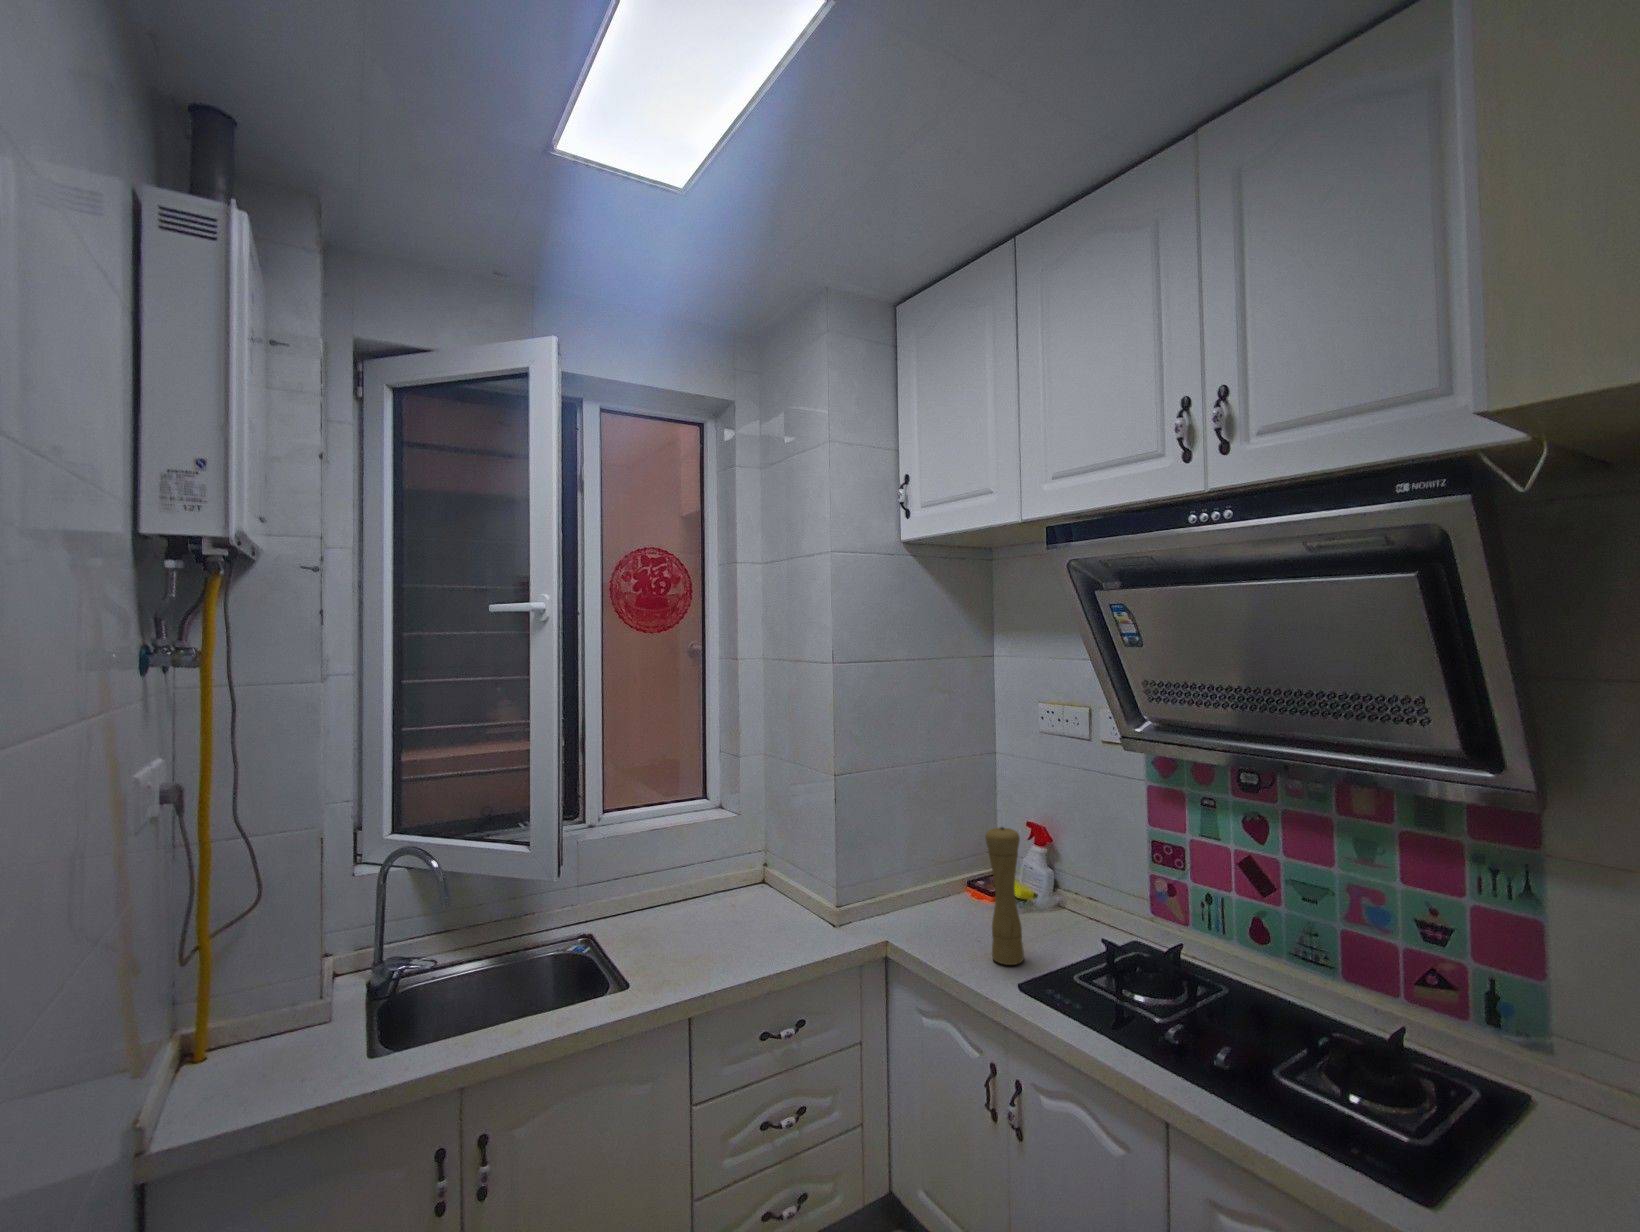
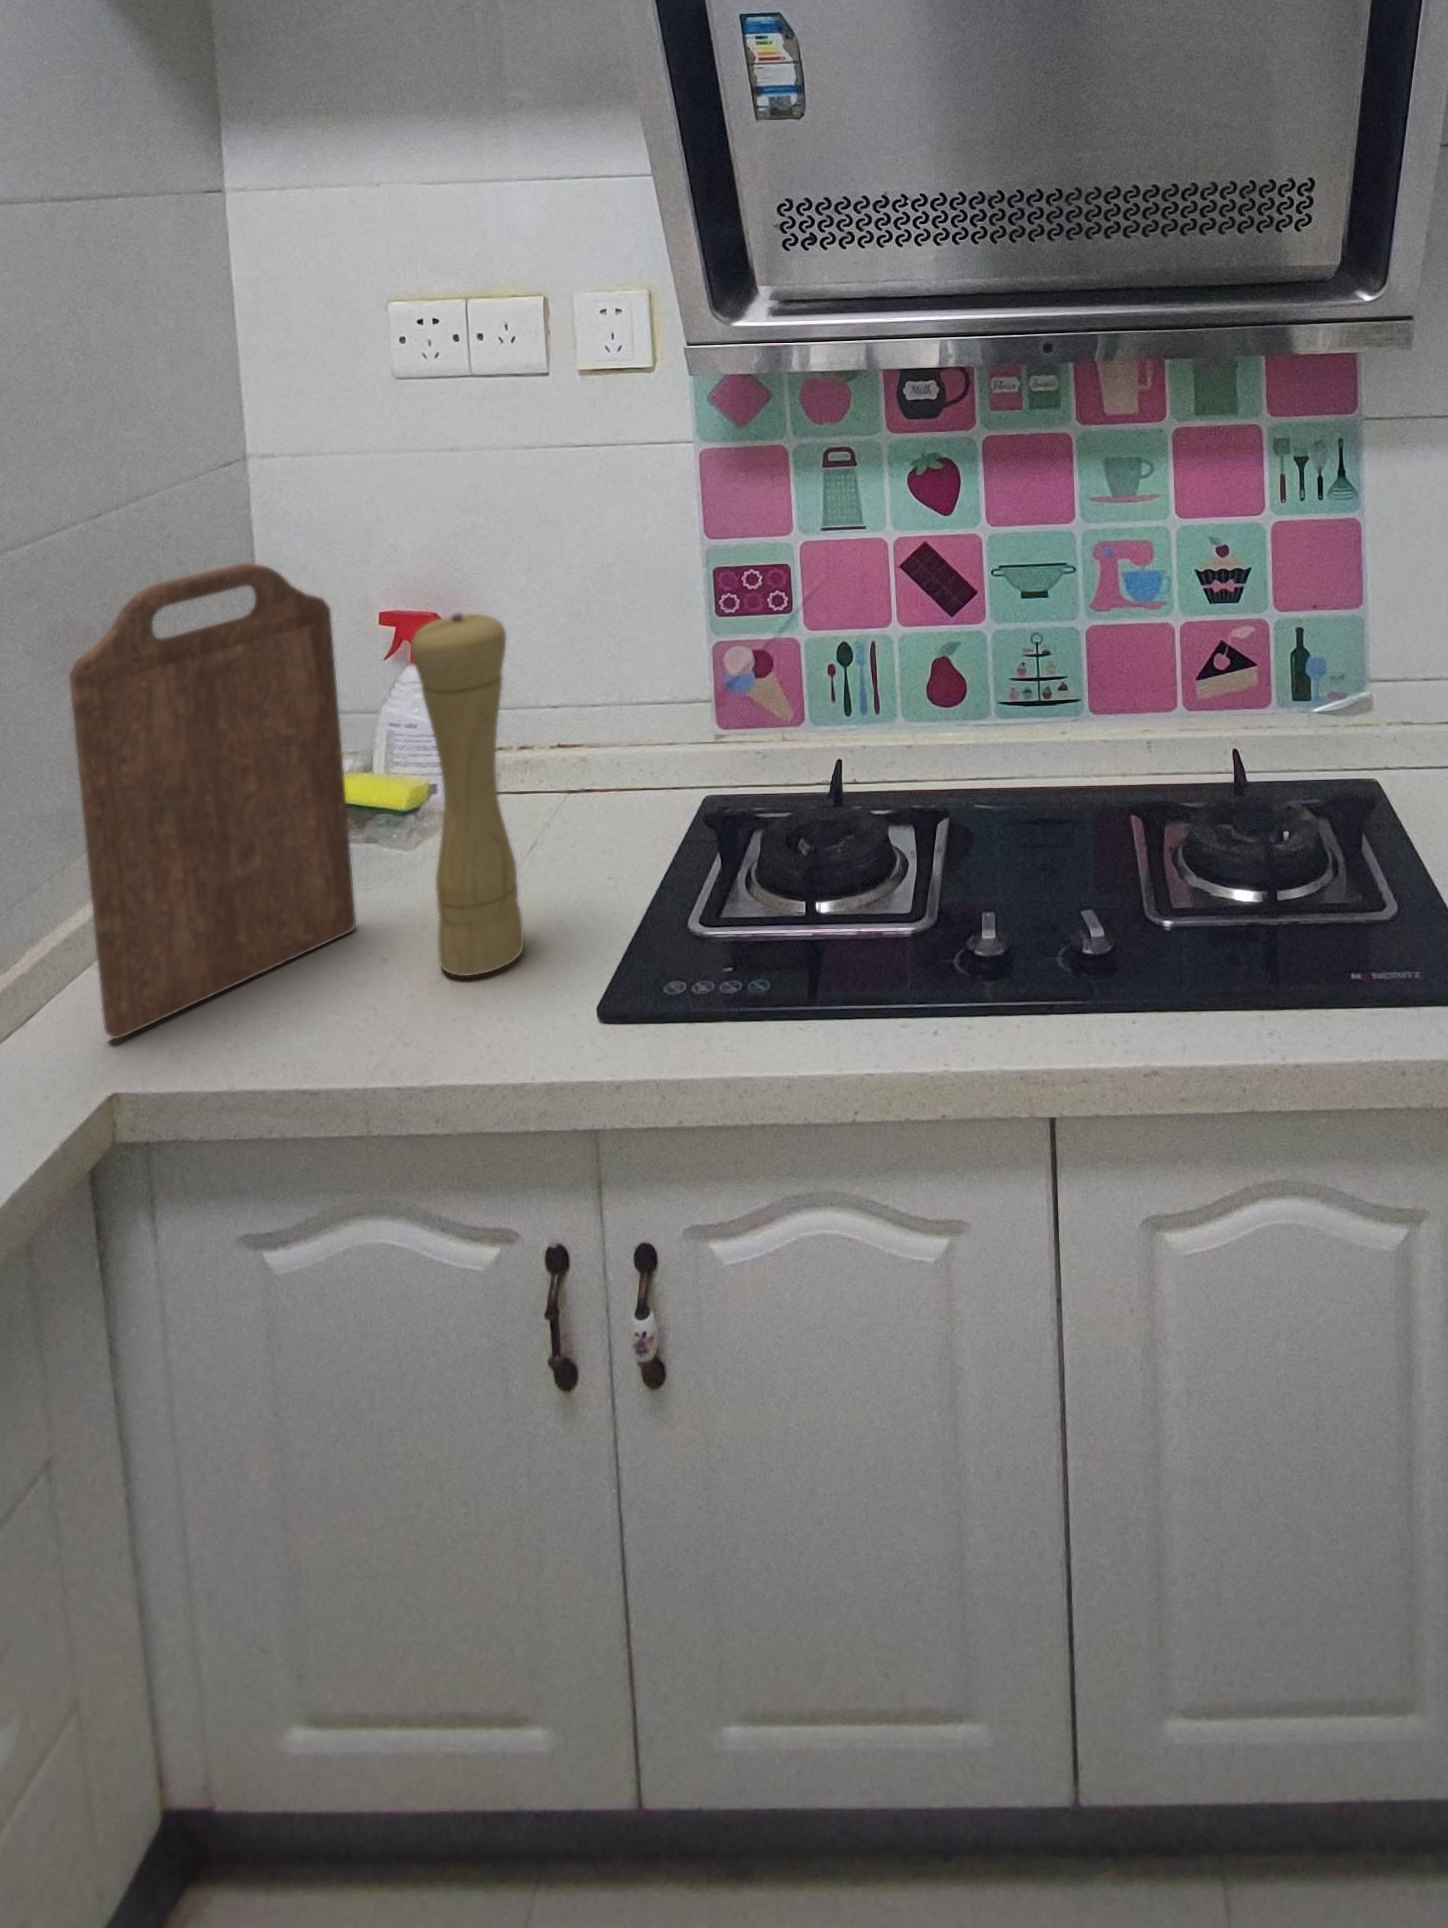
cutting board: none [895,791,983,934] -> present [69,563,356,1039]

